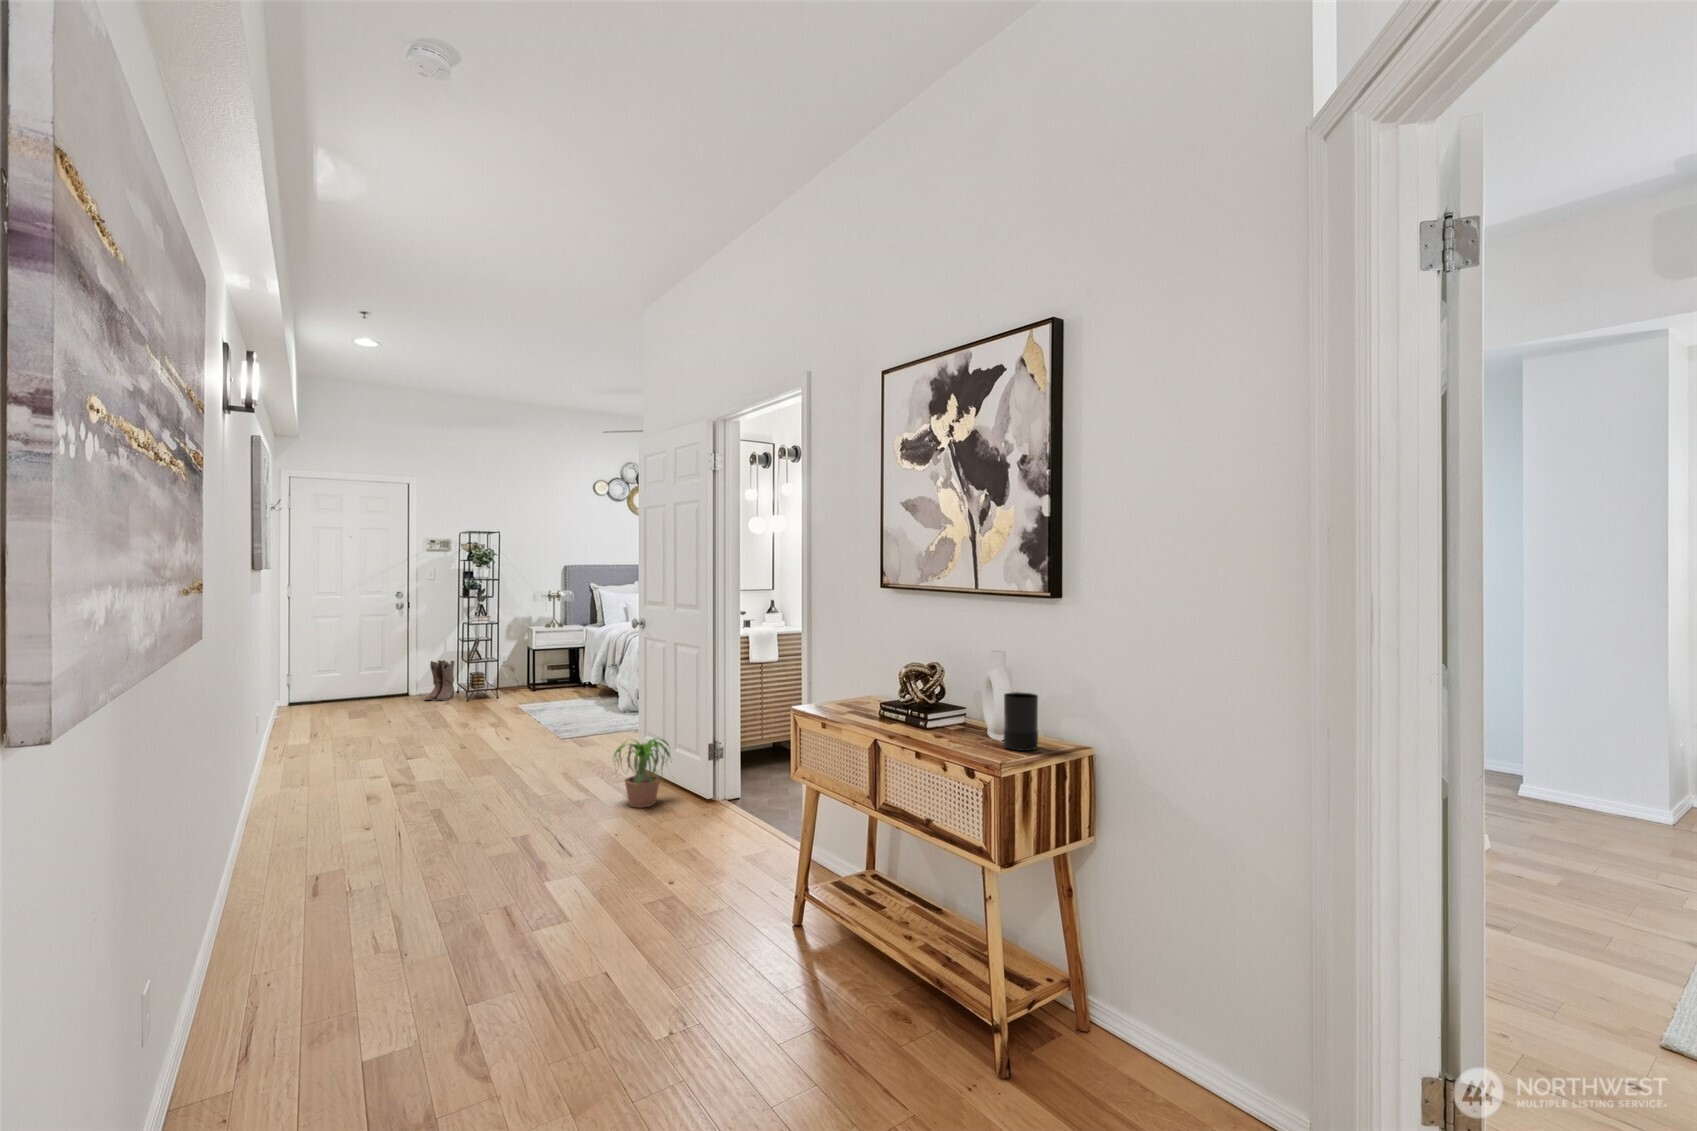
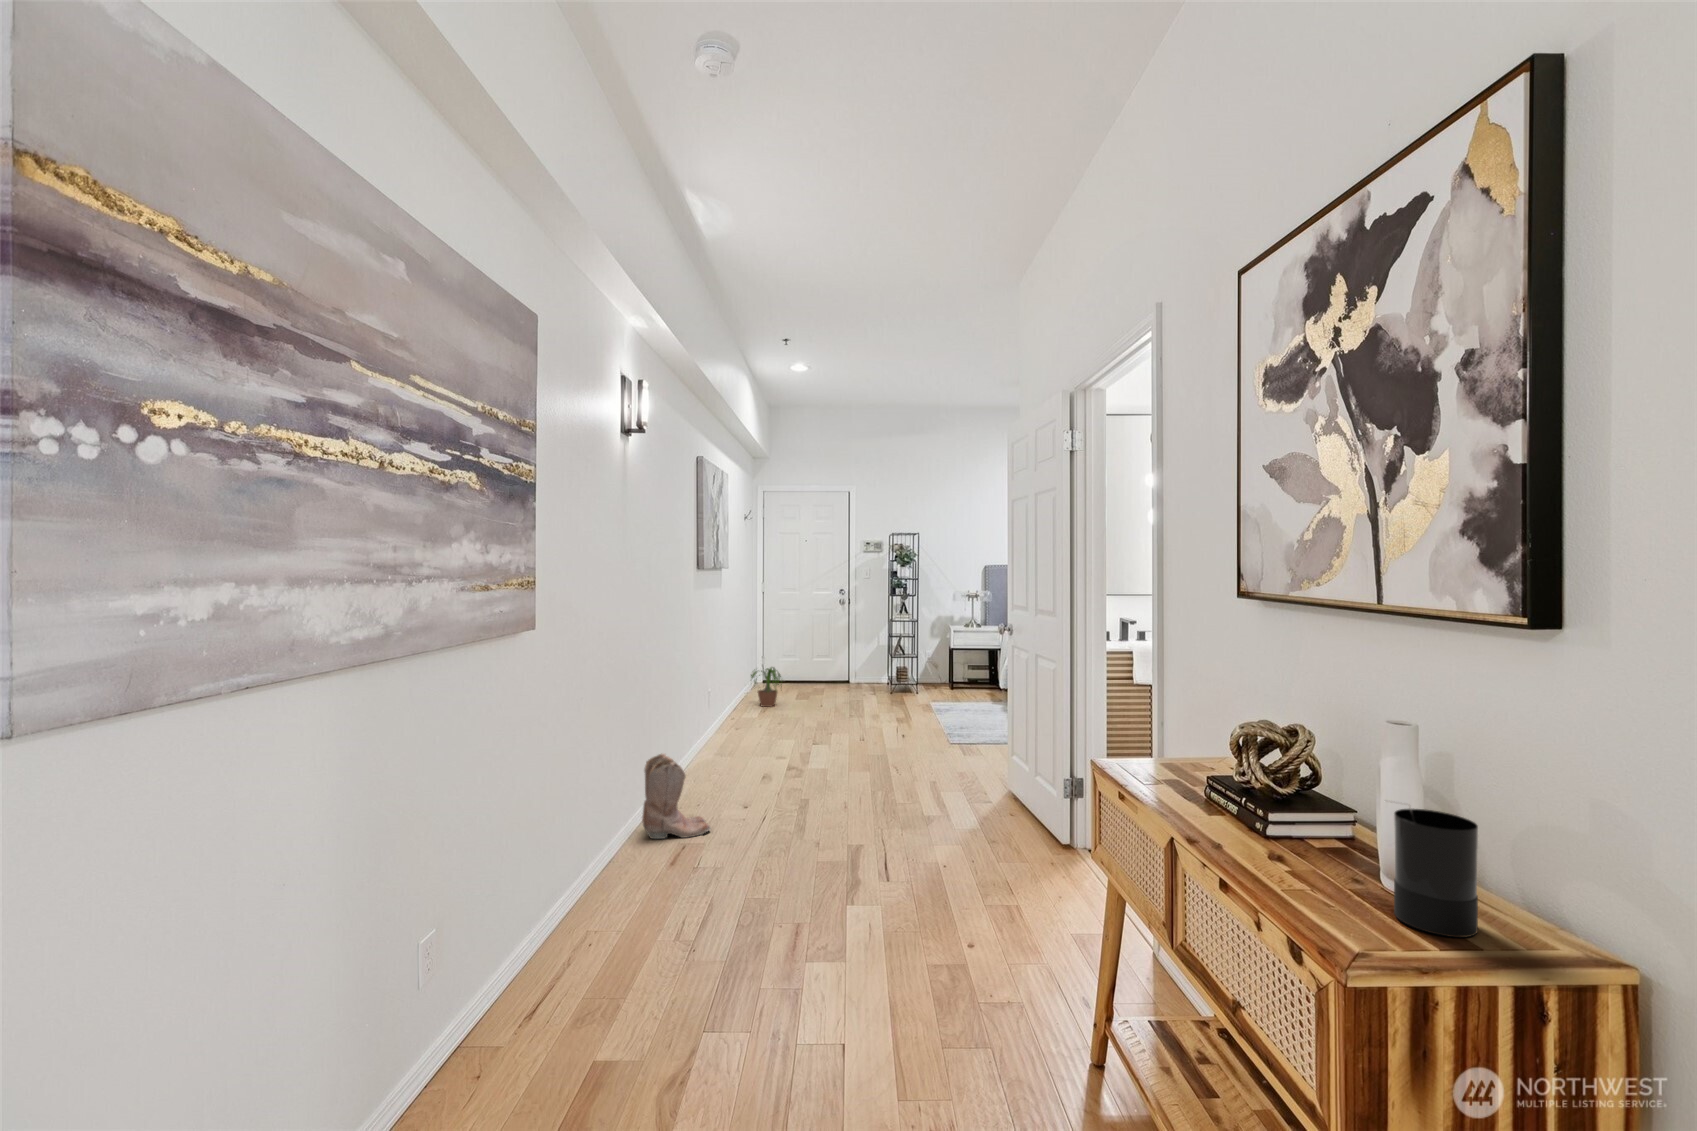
boots: present [424,660,455,701] -> present [642,753,710,839]
potted plant: present [614,739,670,808] -> present [751,667,782,707]

